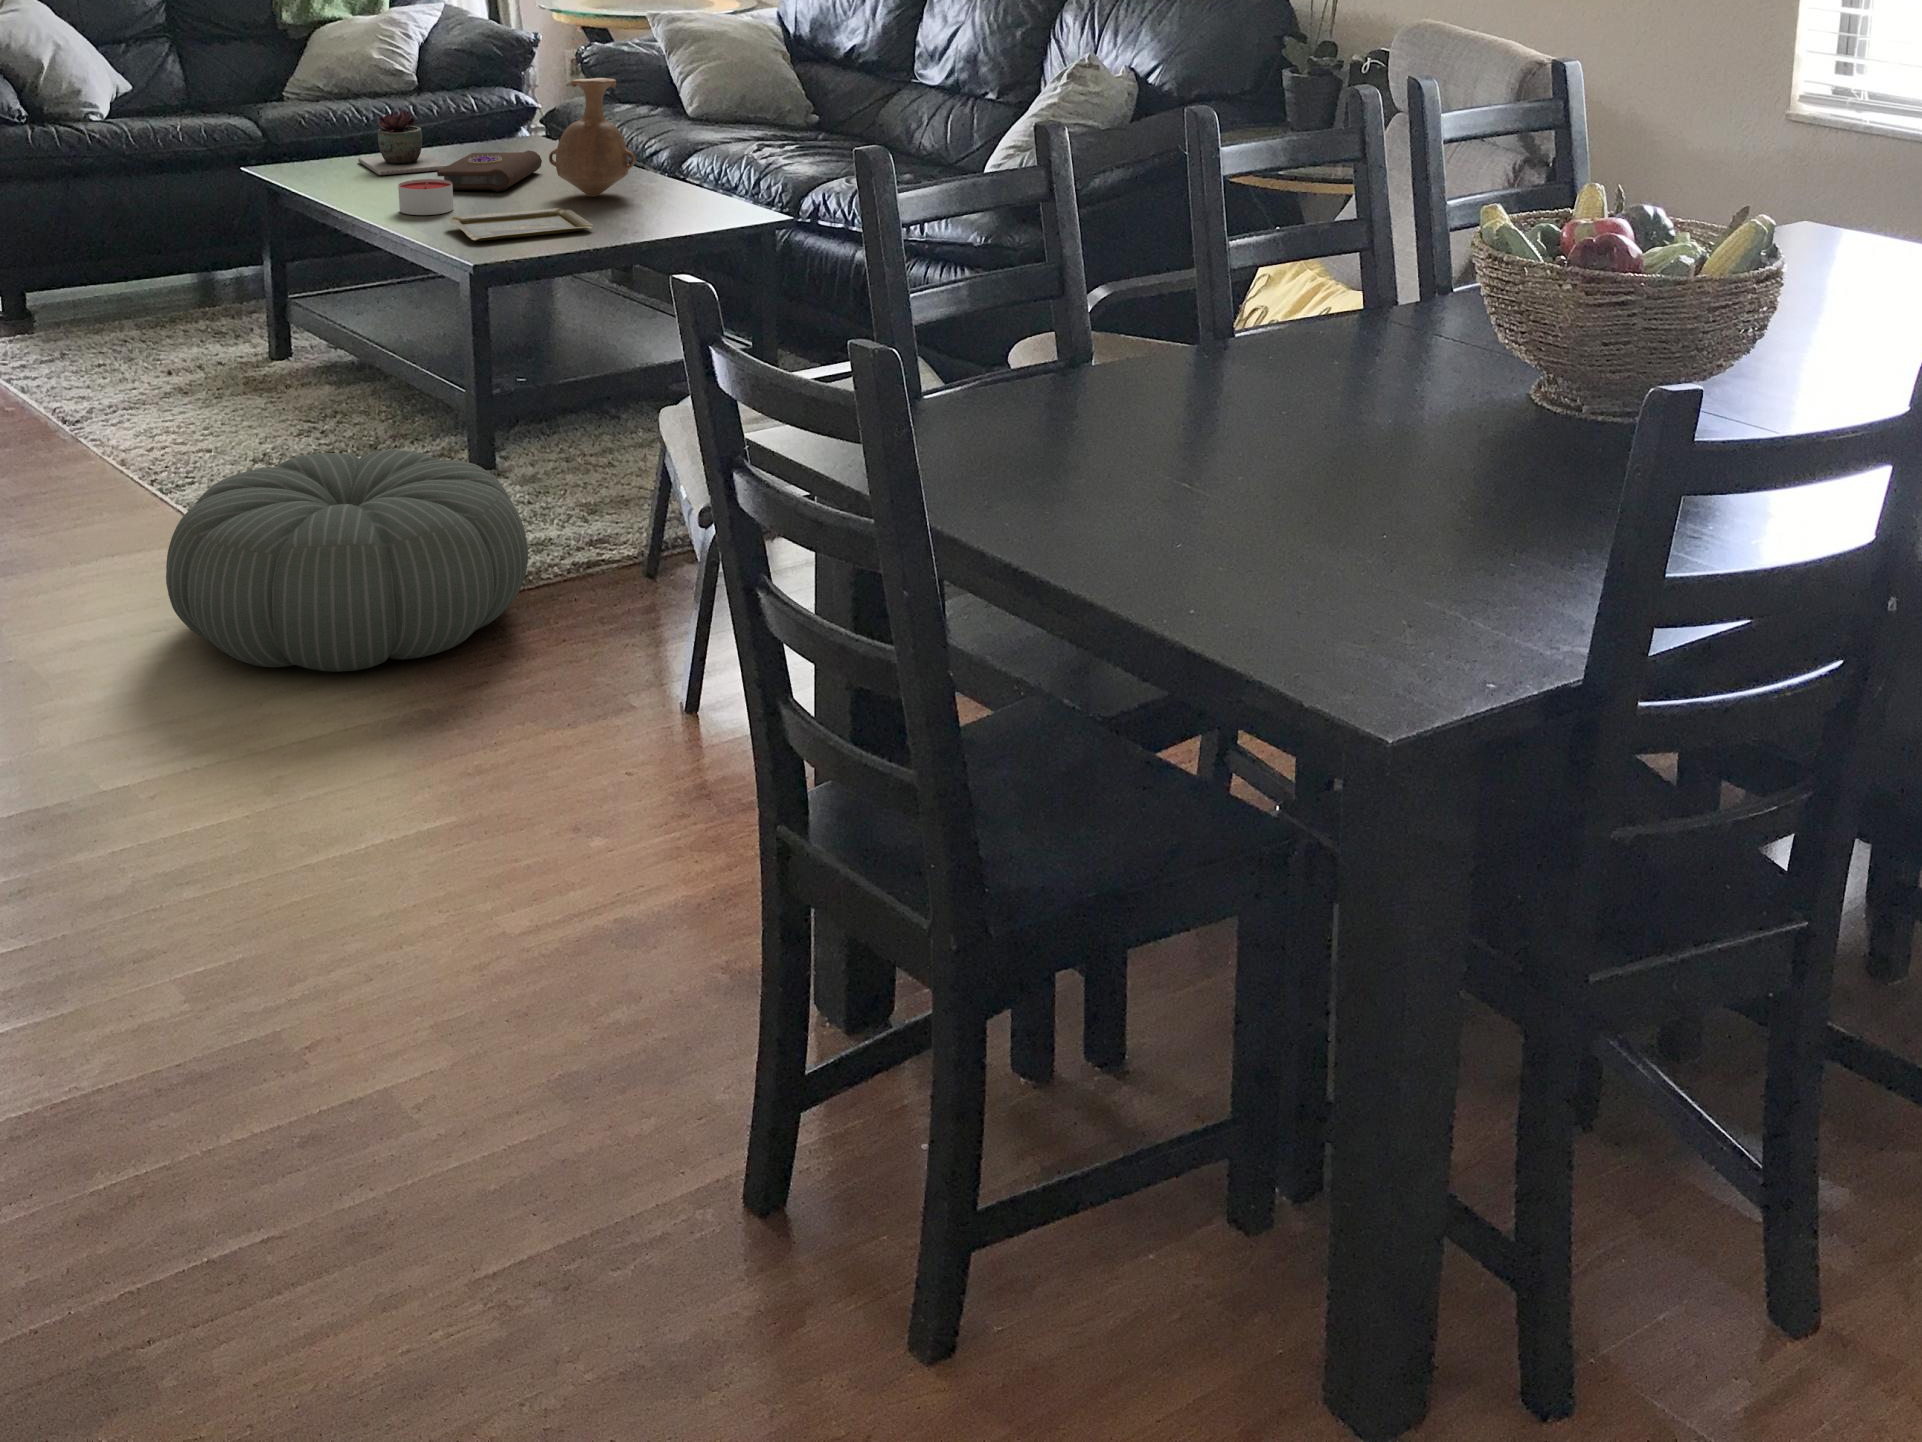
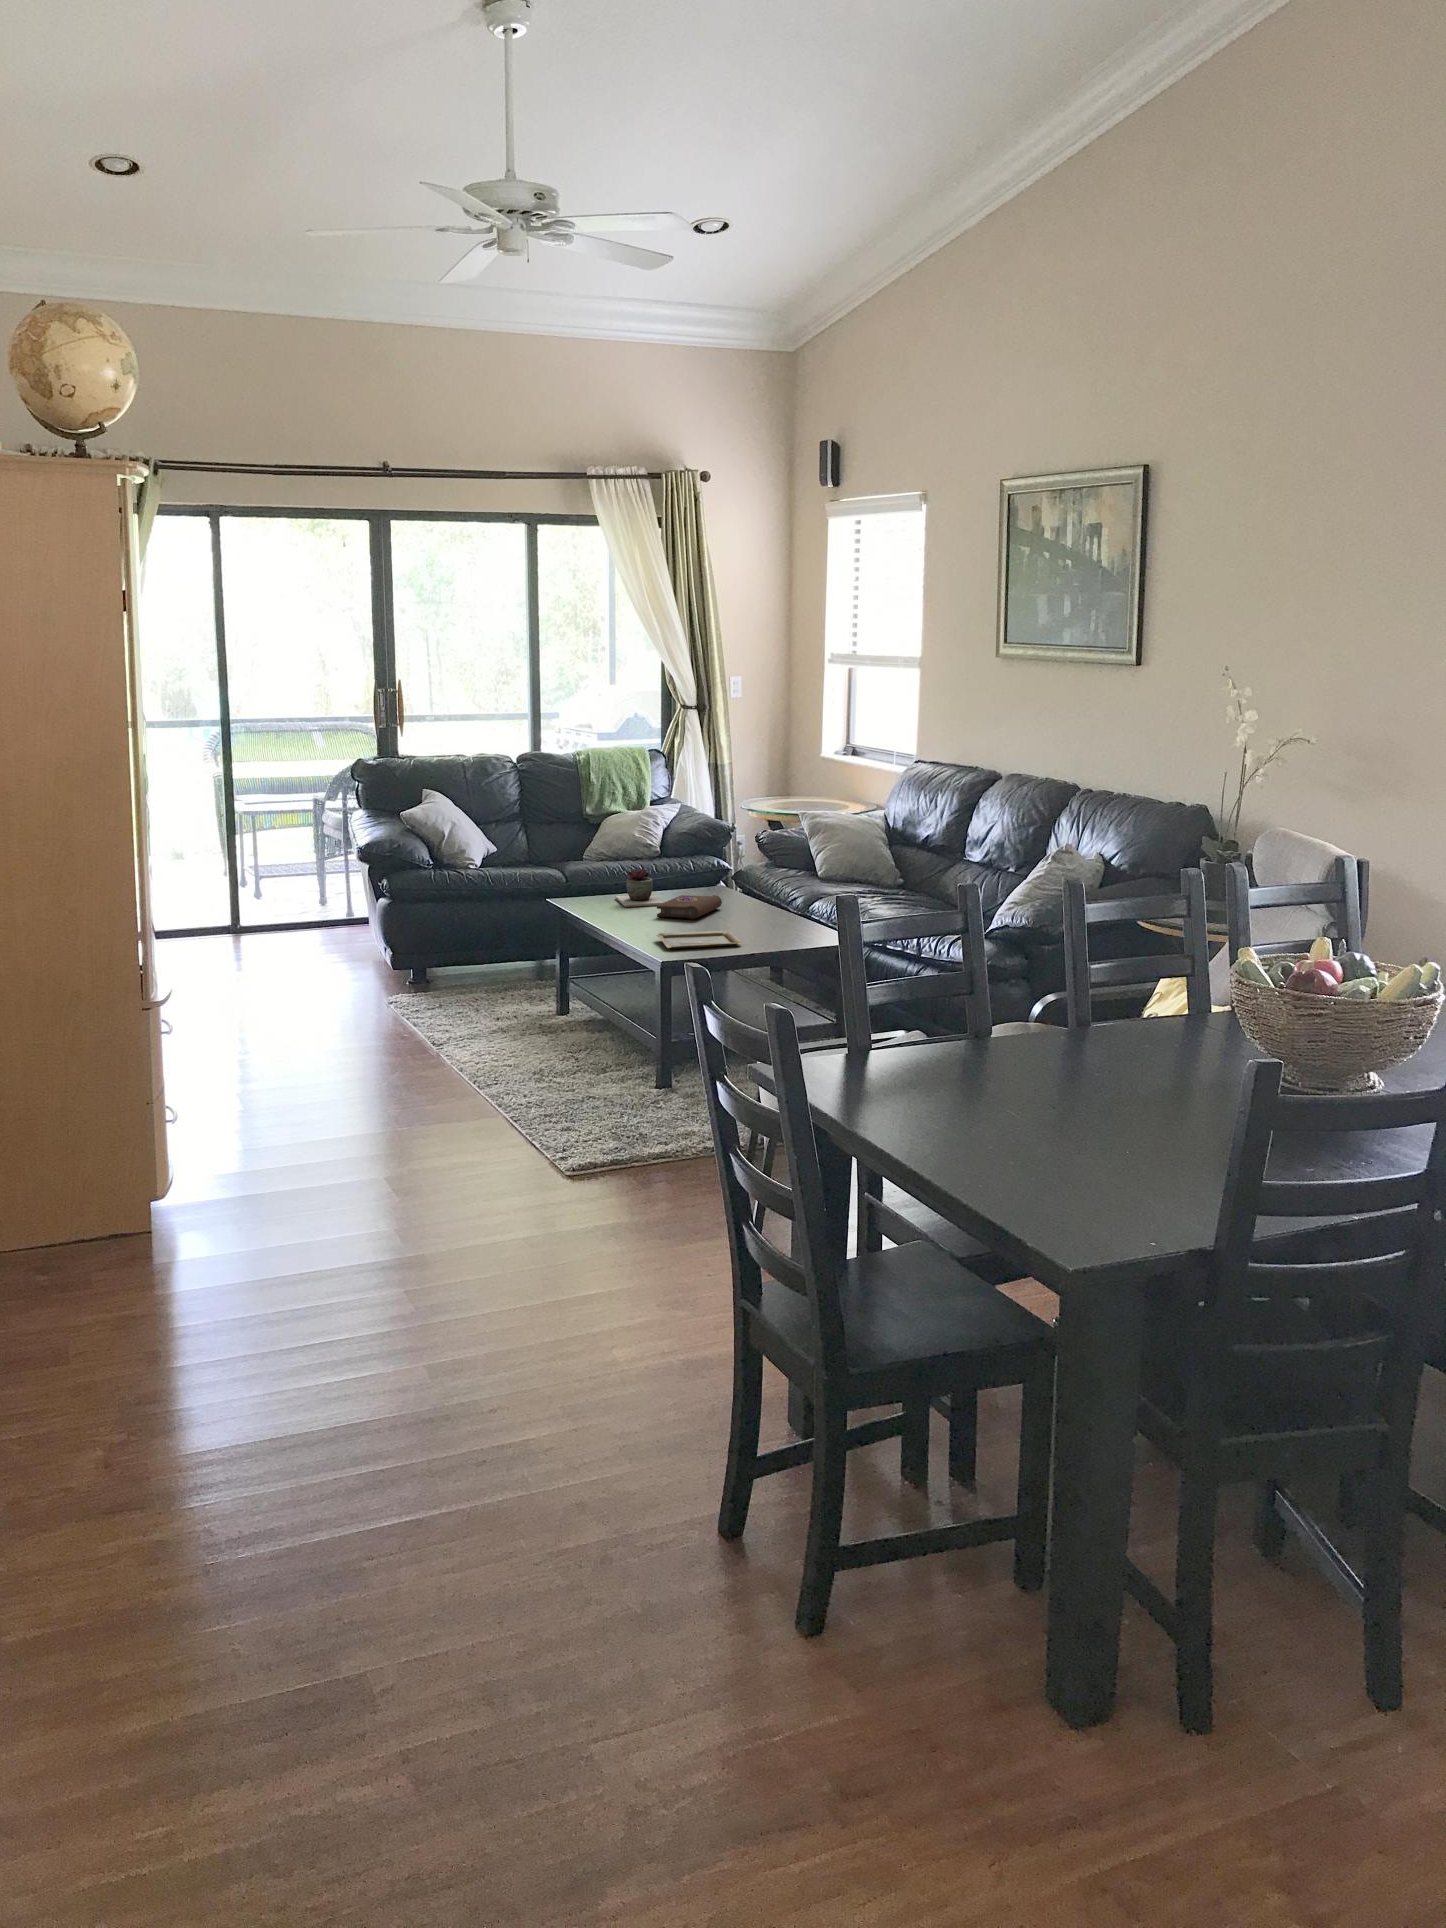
vase: present [549,78,636,197] -> none [722,852,775,925]
candle: present [398,179,454,215] -> none [631,910,663,932]
pouf: present [166,449,528,671] -> none [464,1069,671,1197]

